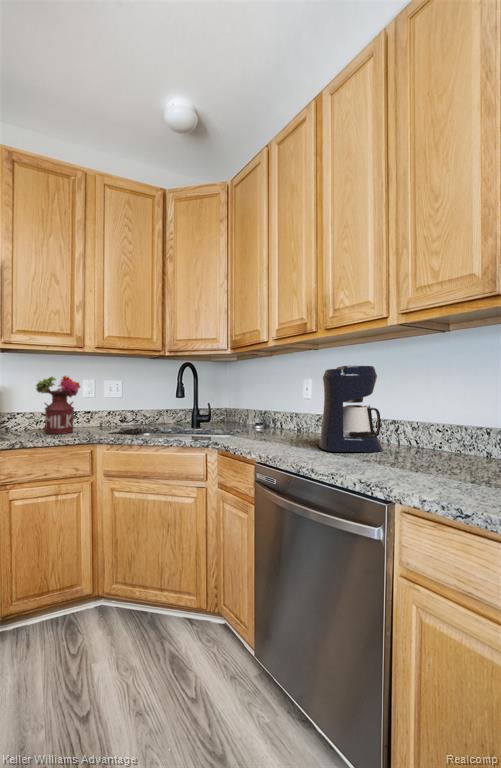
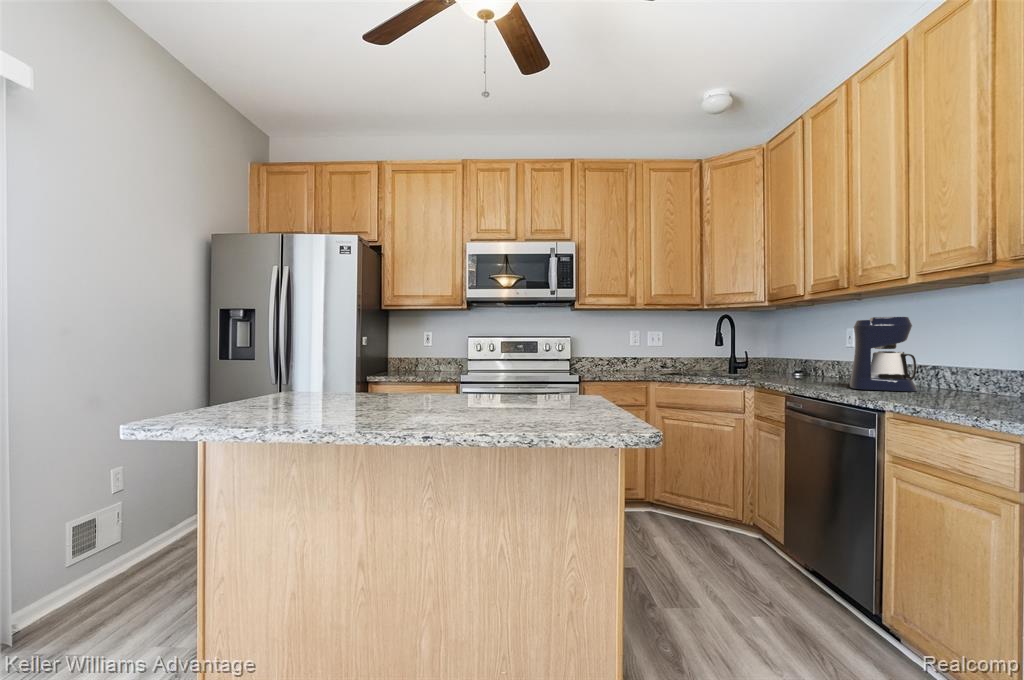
flower arrangement: present [36,376,80,434] -> none [599,327,630,373]

